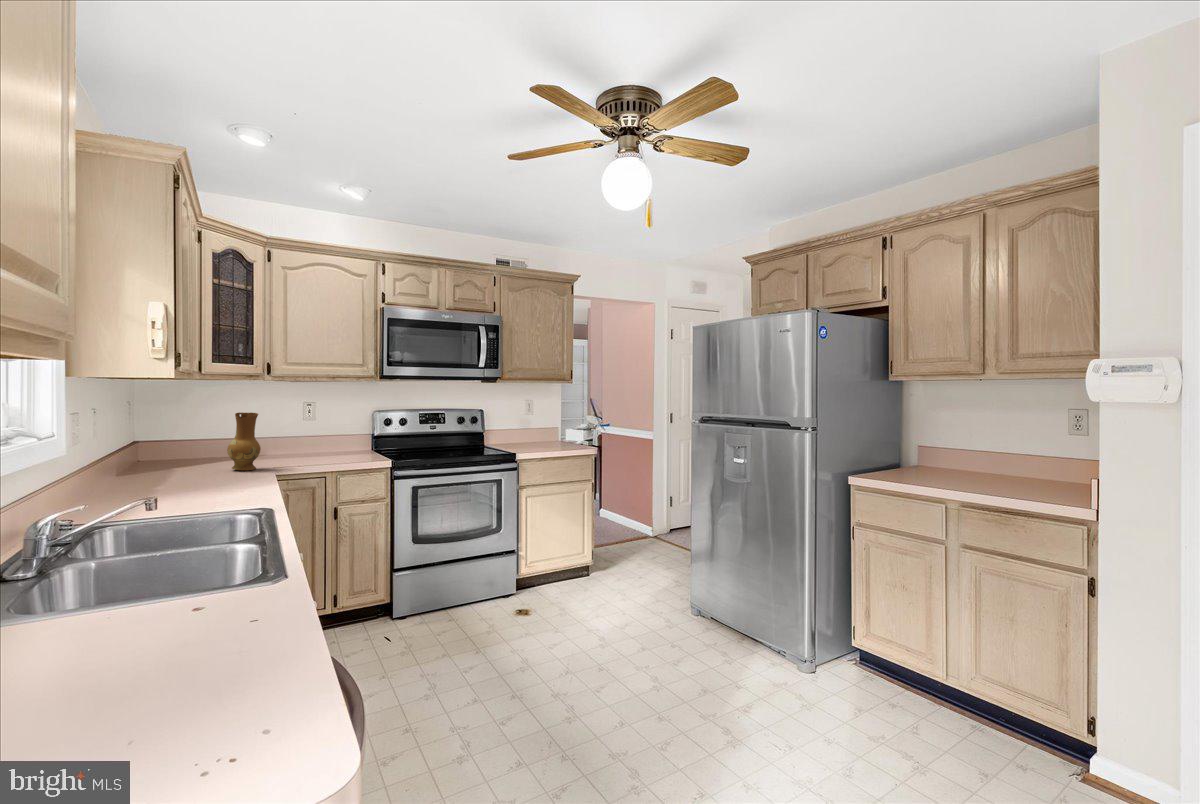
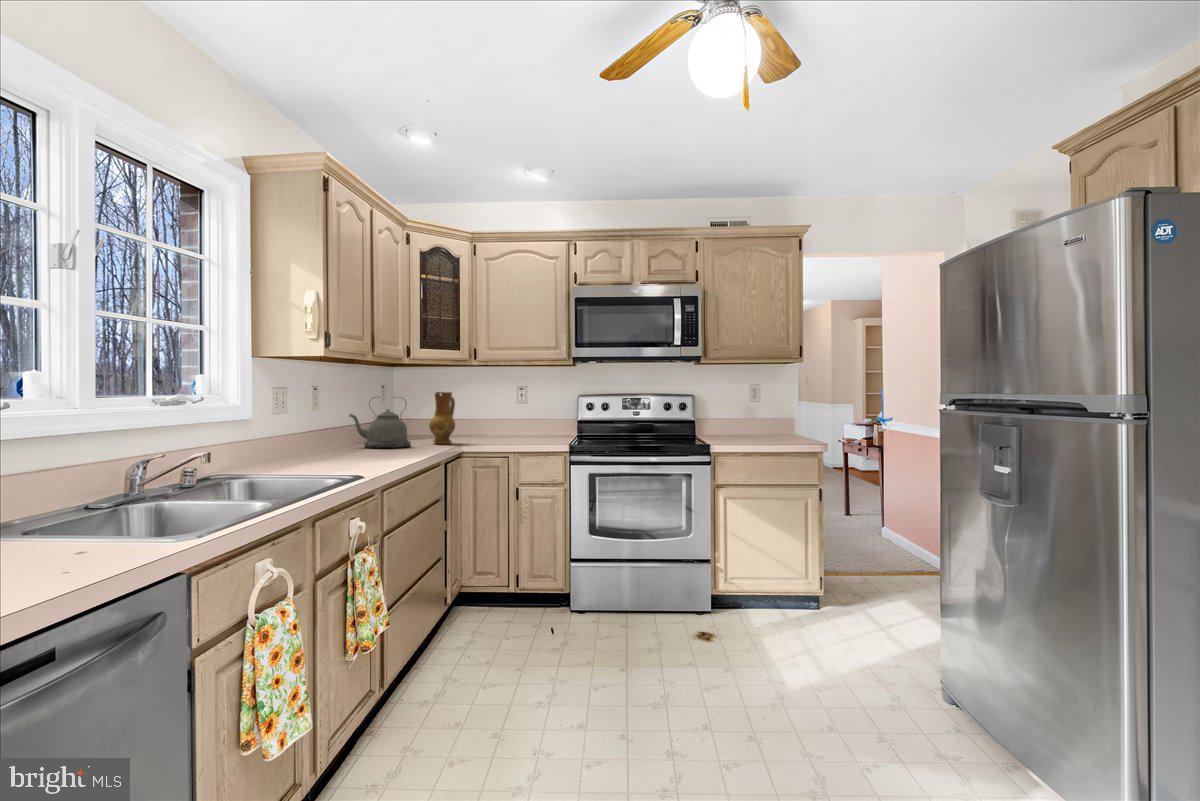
kettle: none [138,421,221,483] -> present [349,409,411,448]

